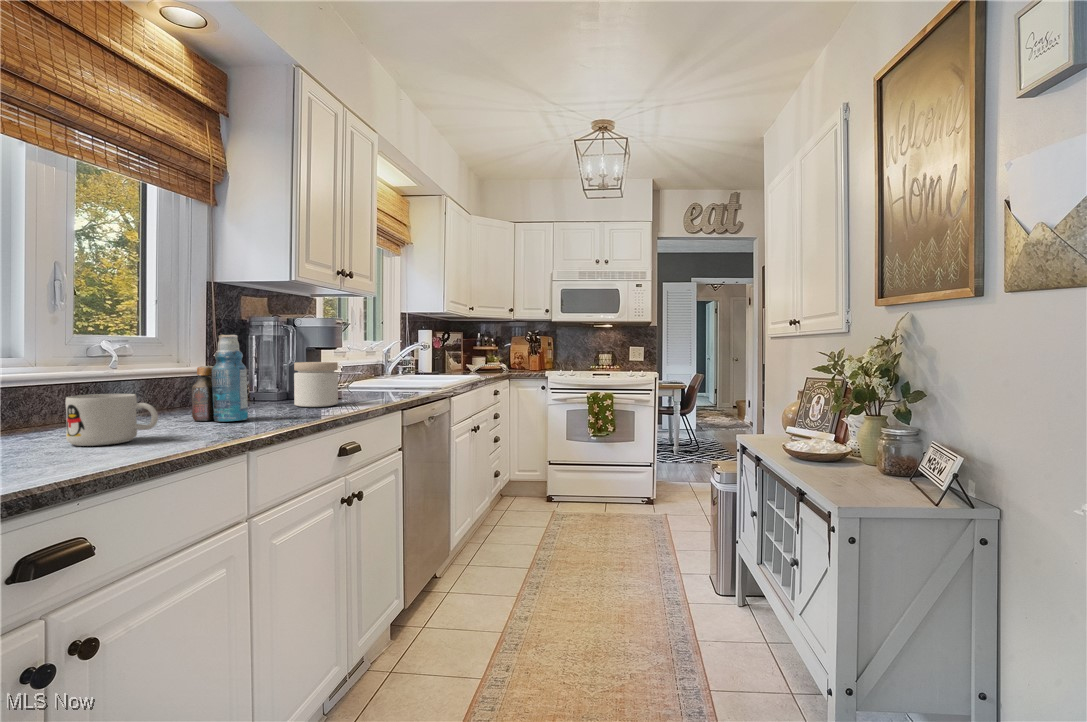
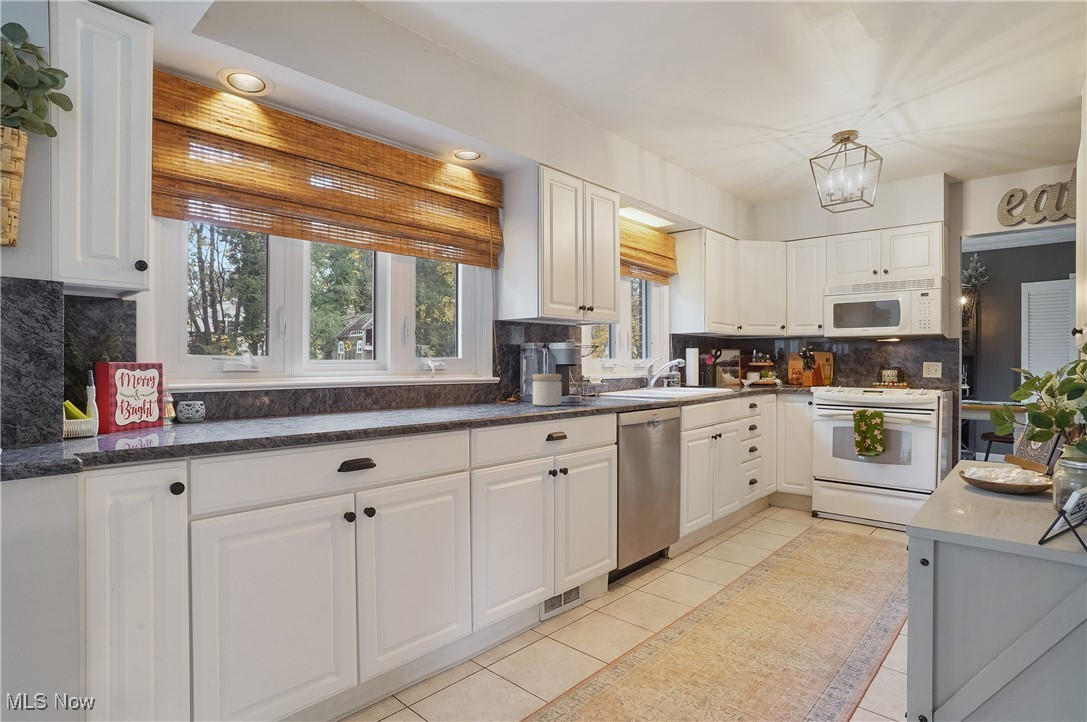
bottle: present [192,334,248,421] -> none [460,355,489,410]
mug: present [65,394,158,446] -> none [385,390,424,417]

